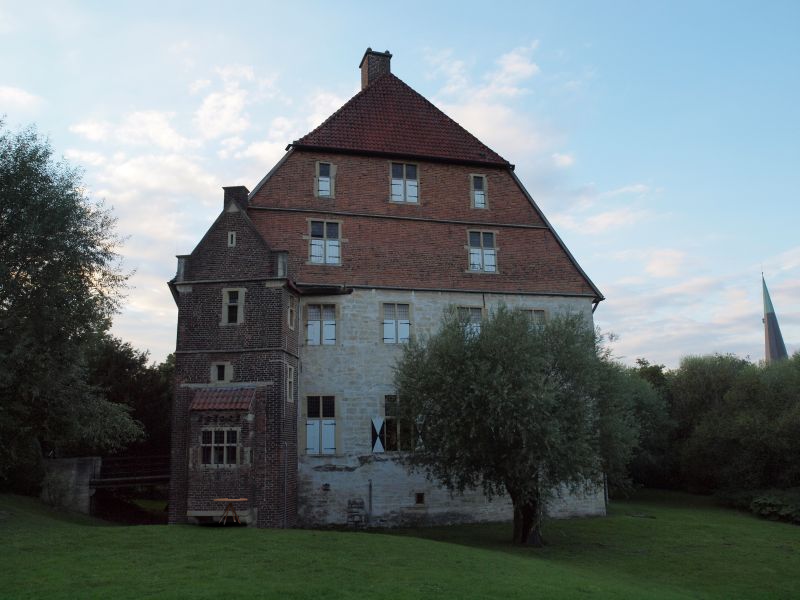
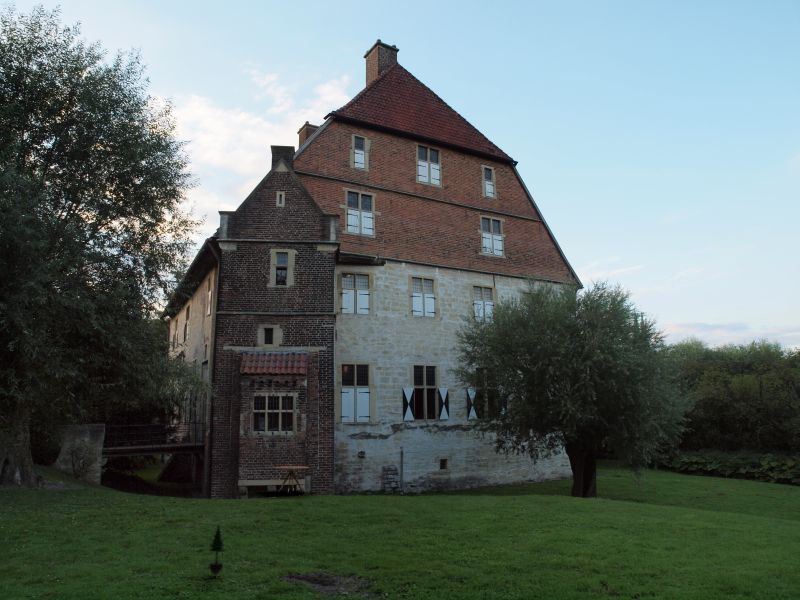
potted tree: none [18,547,33,588] -> present [209,526,225,575]

